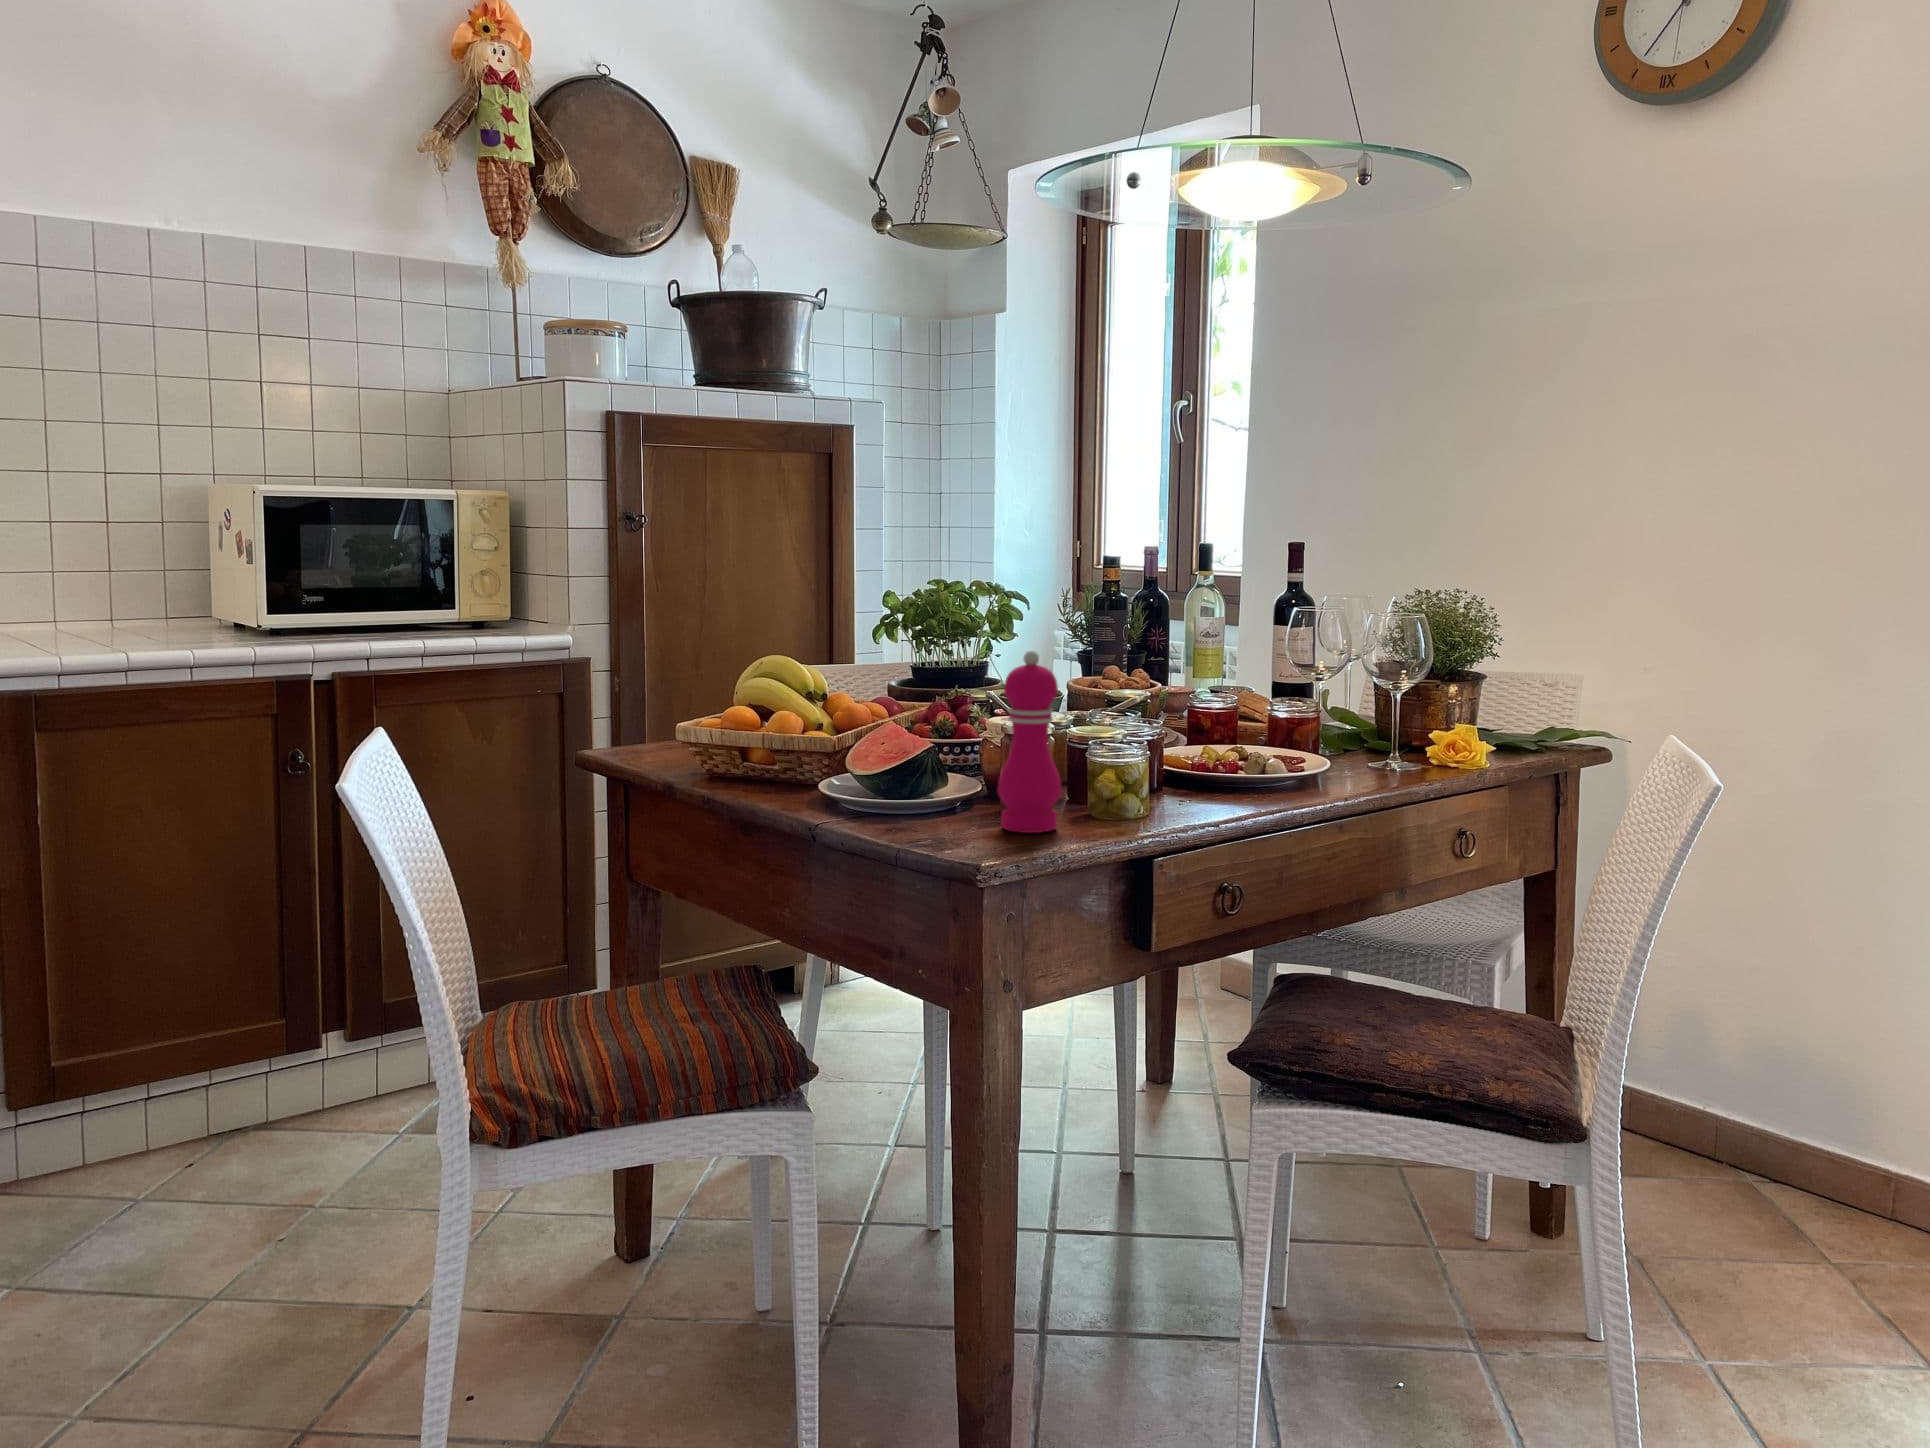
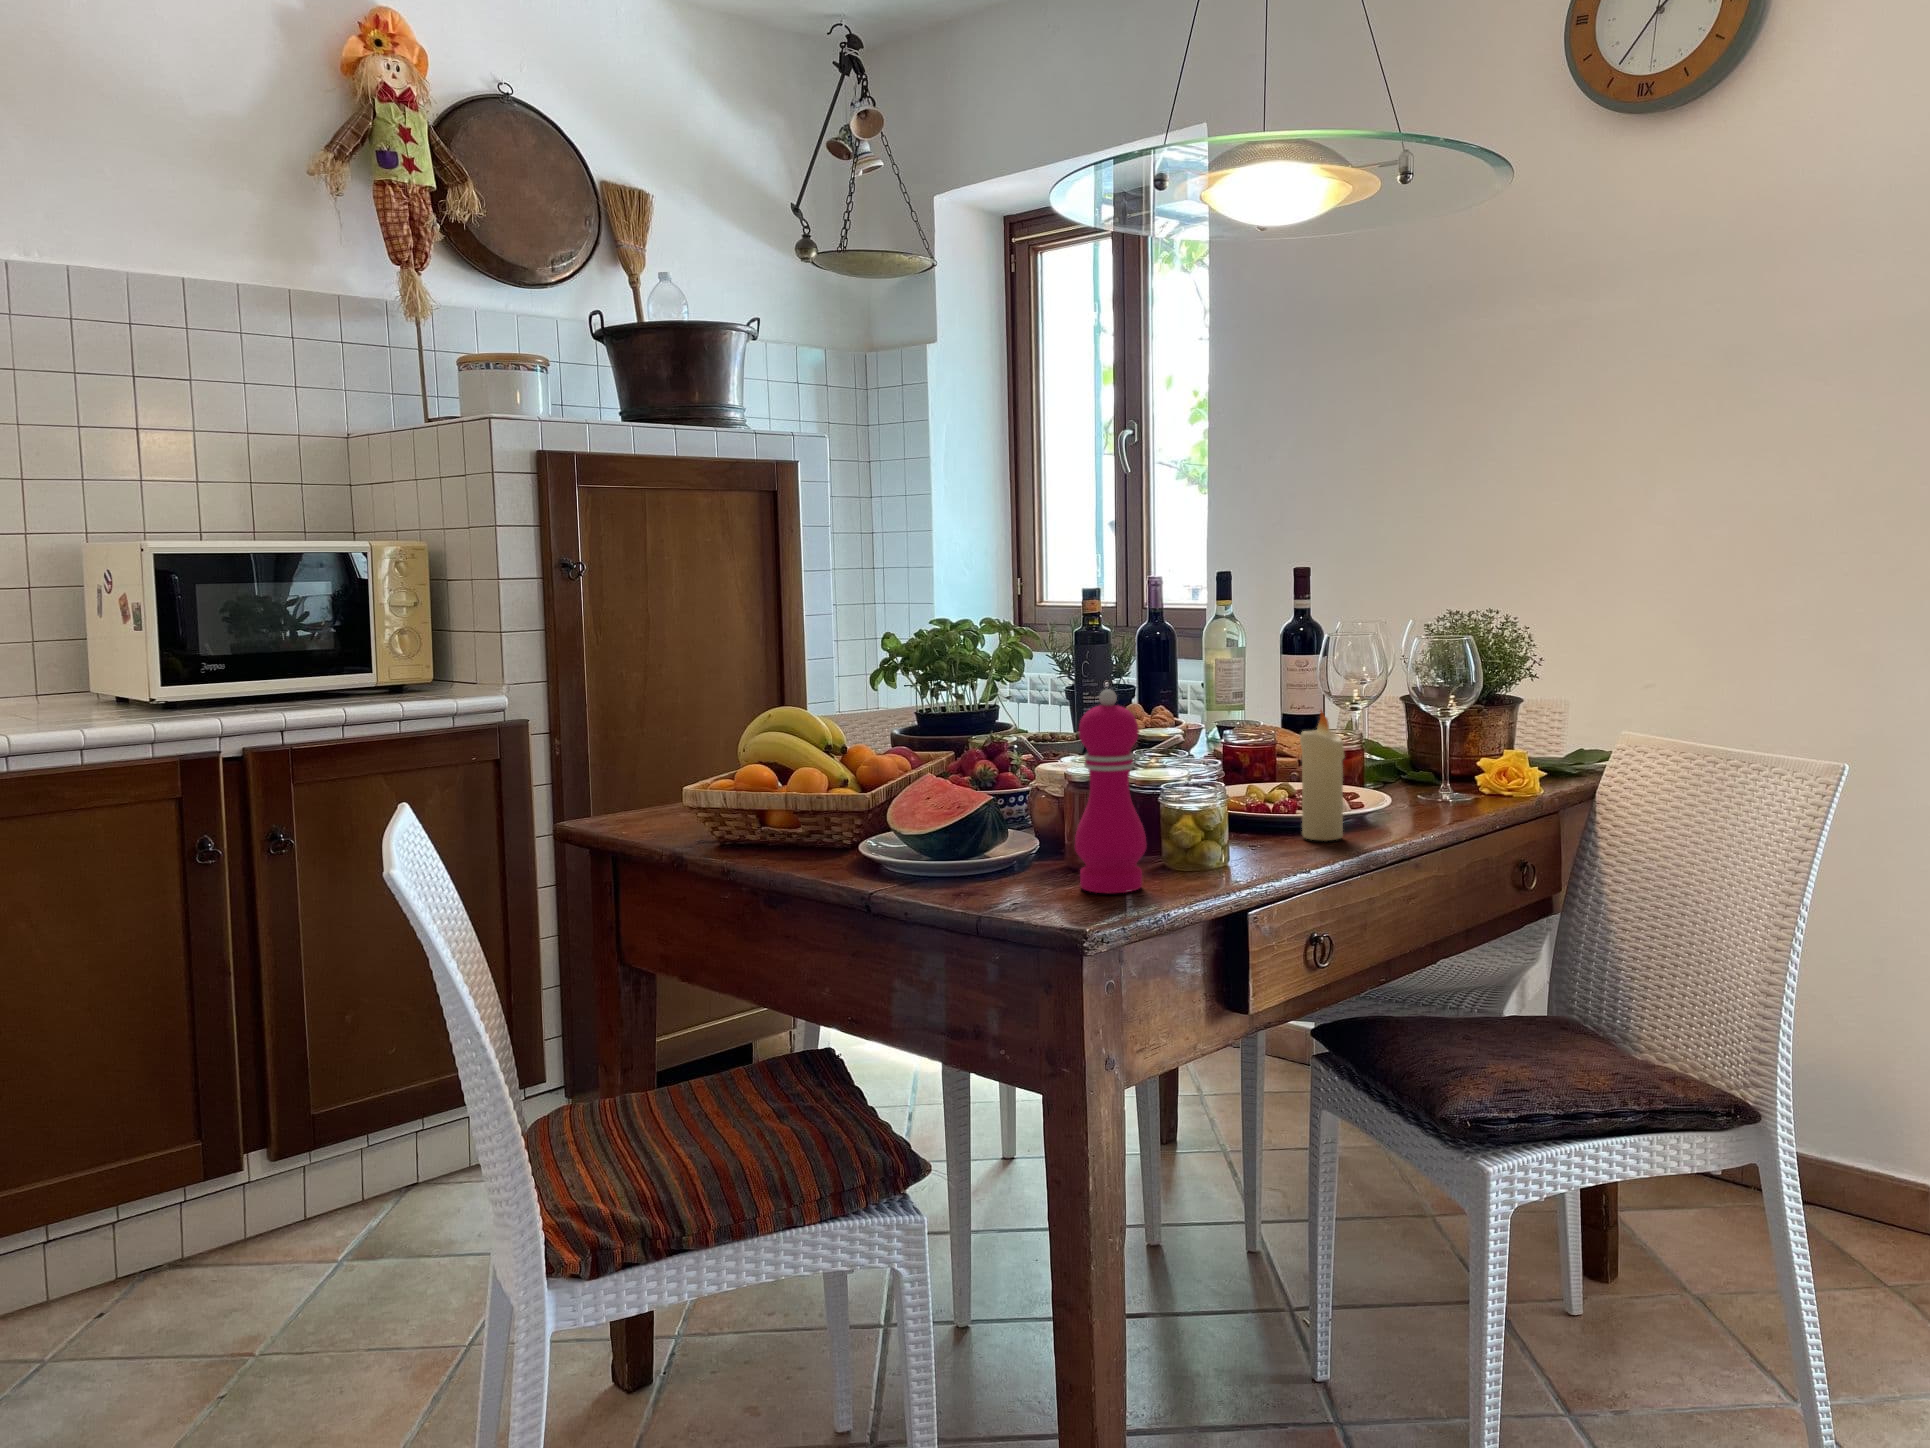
candle: none [1231,678,1271,799] -> present [1300,710,1345,841]

